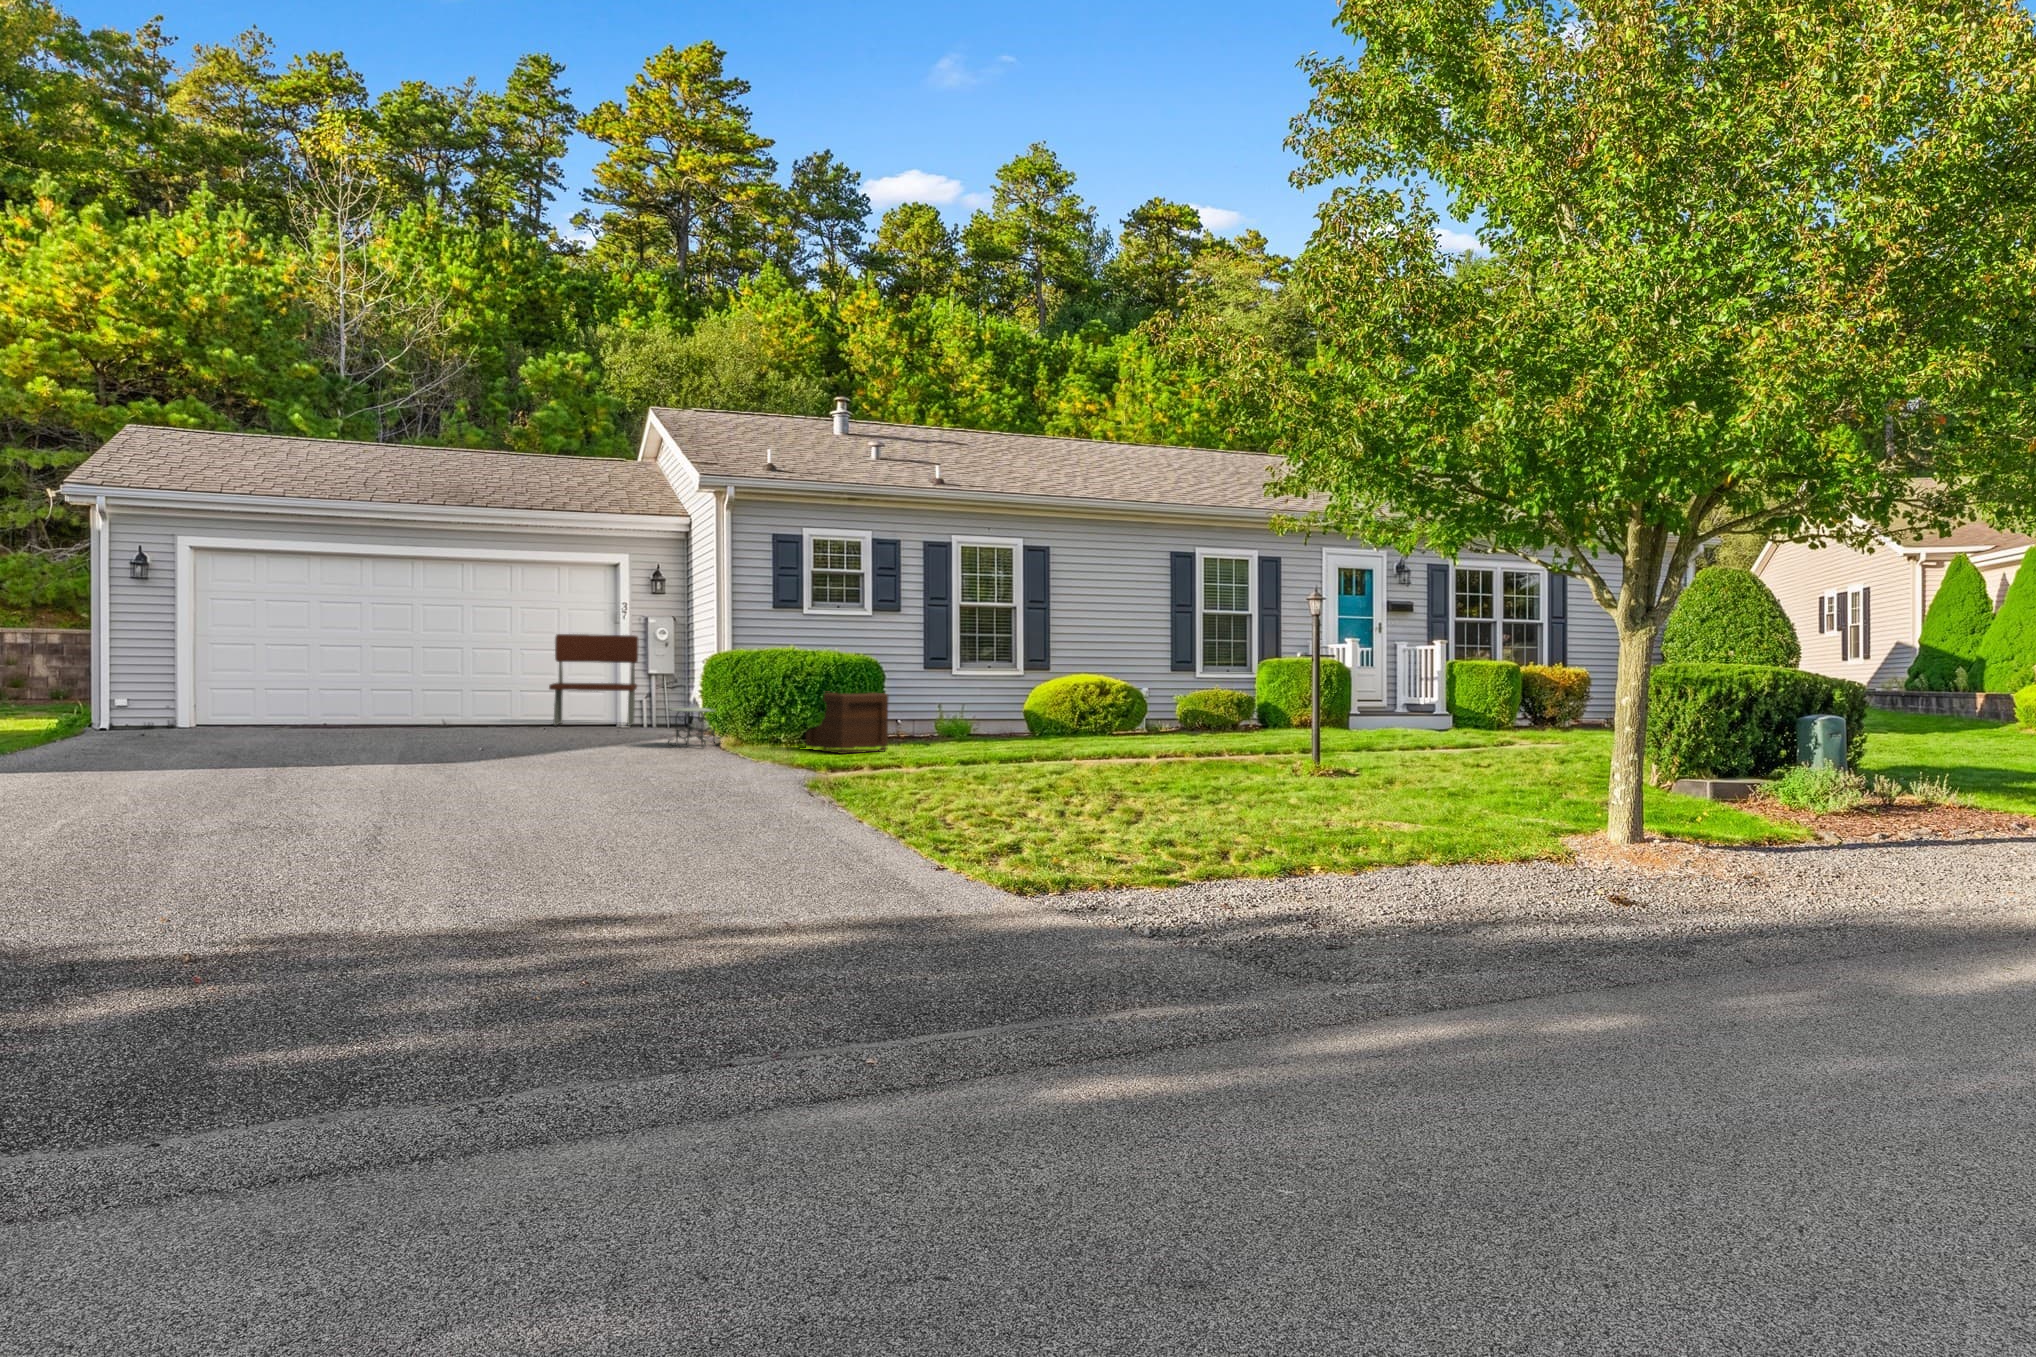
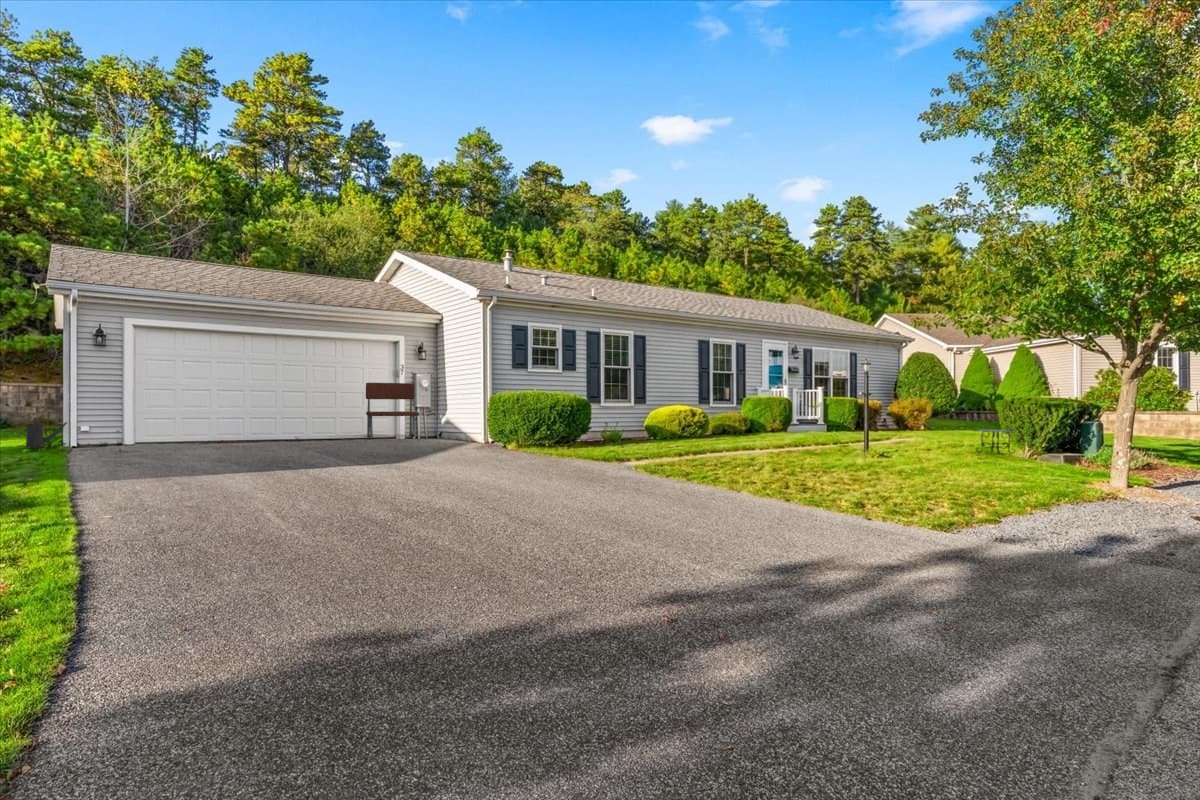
watering can: none [36,682,101,727] -> present [26,418,67,448]
wooden crate: present [806,691,888,754] -> none [562,414,606,449]
side table: present [668,708,723,747] -> present [976,429,1015,454]

